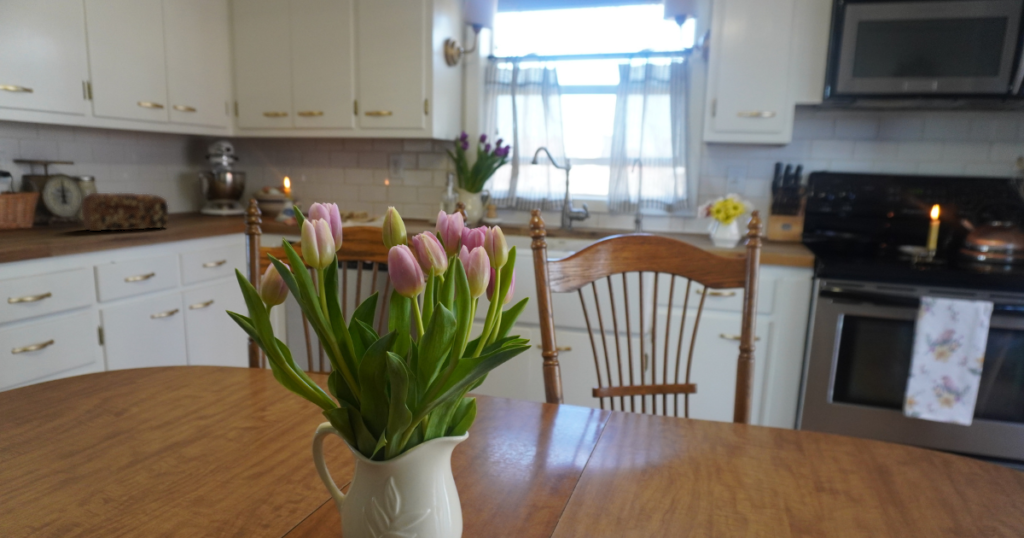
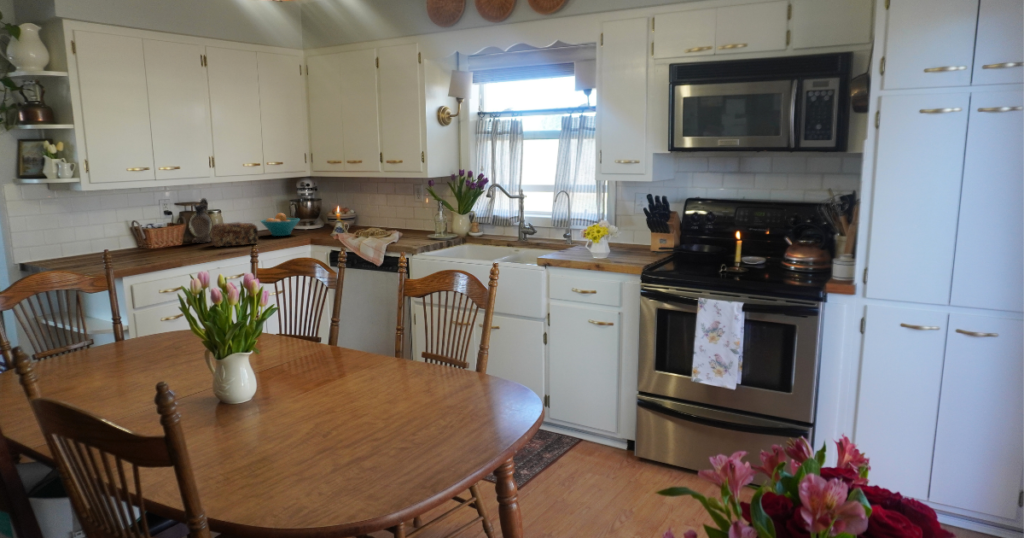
ceramic pitcher: none [40,154,78,226] -> present [191,198,211,242]
fruit bowl: none [161,186,225,219] -> present [261,213,300,236]

